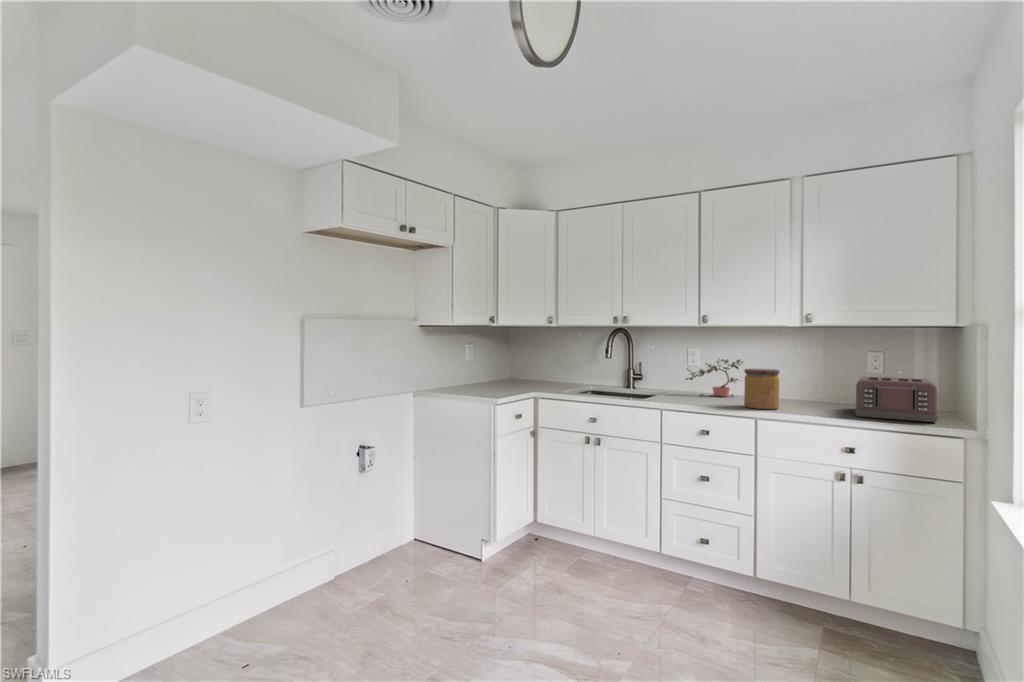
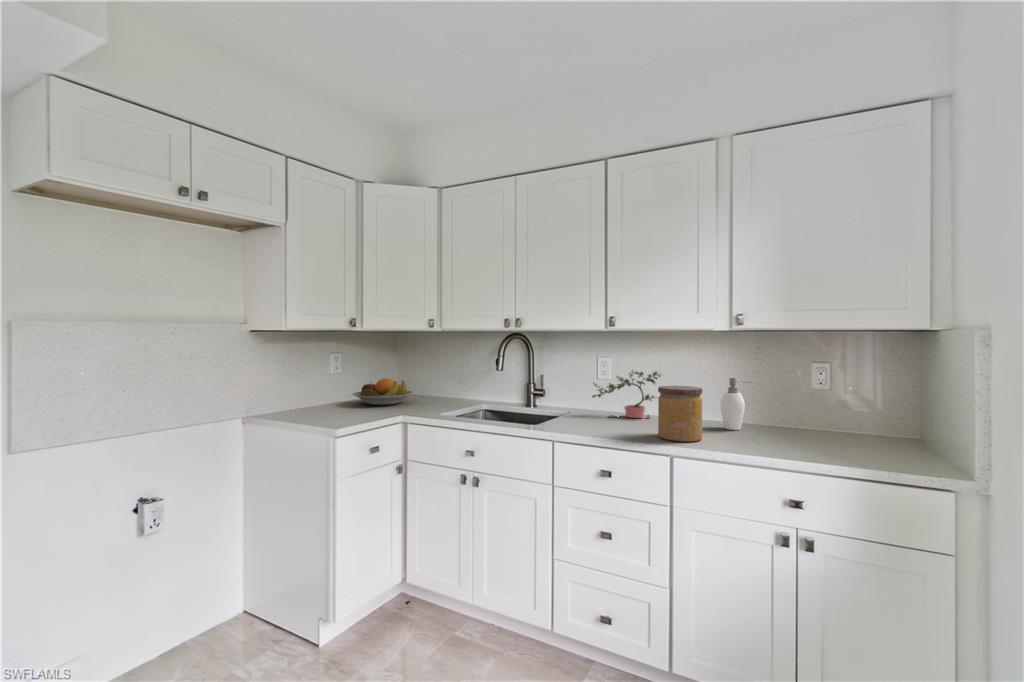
soap dispenser: none [793,364,820,404] -> present [720,378,753,430]
fruit bowl: none [483,365,532,386] -> present [352,378,414,405]
toaster: present [855,377,938,422] -> none [801,396,913,464]

